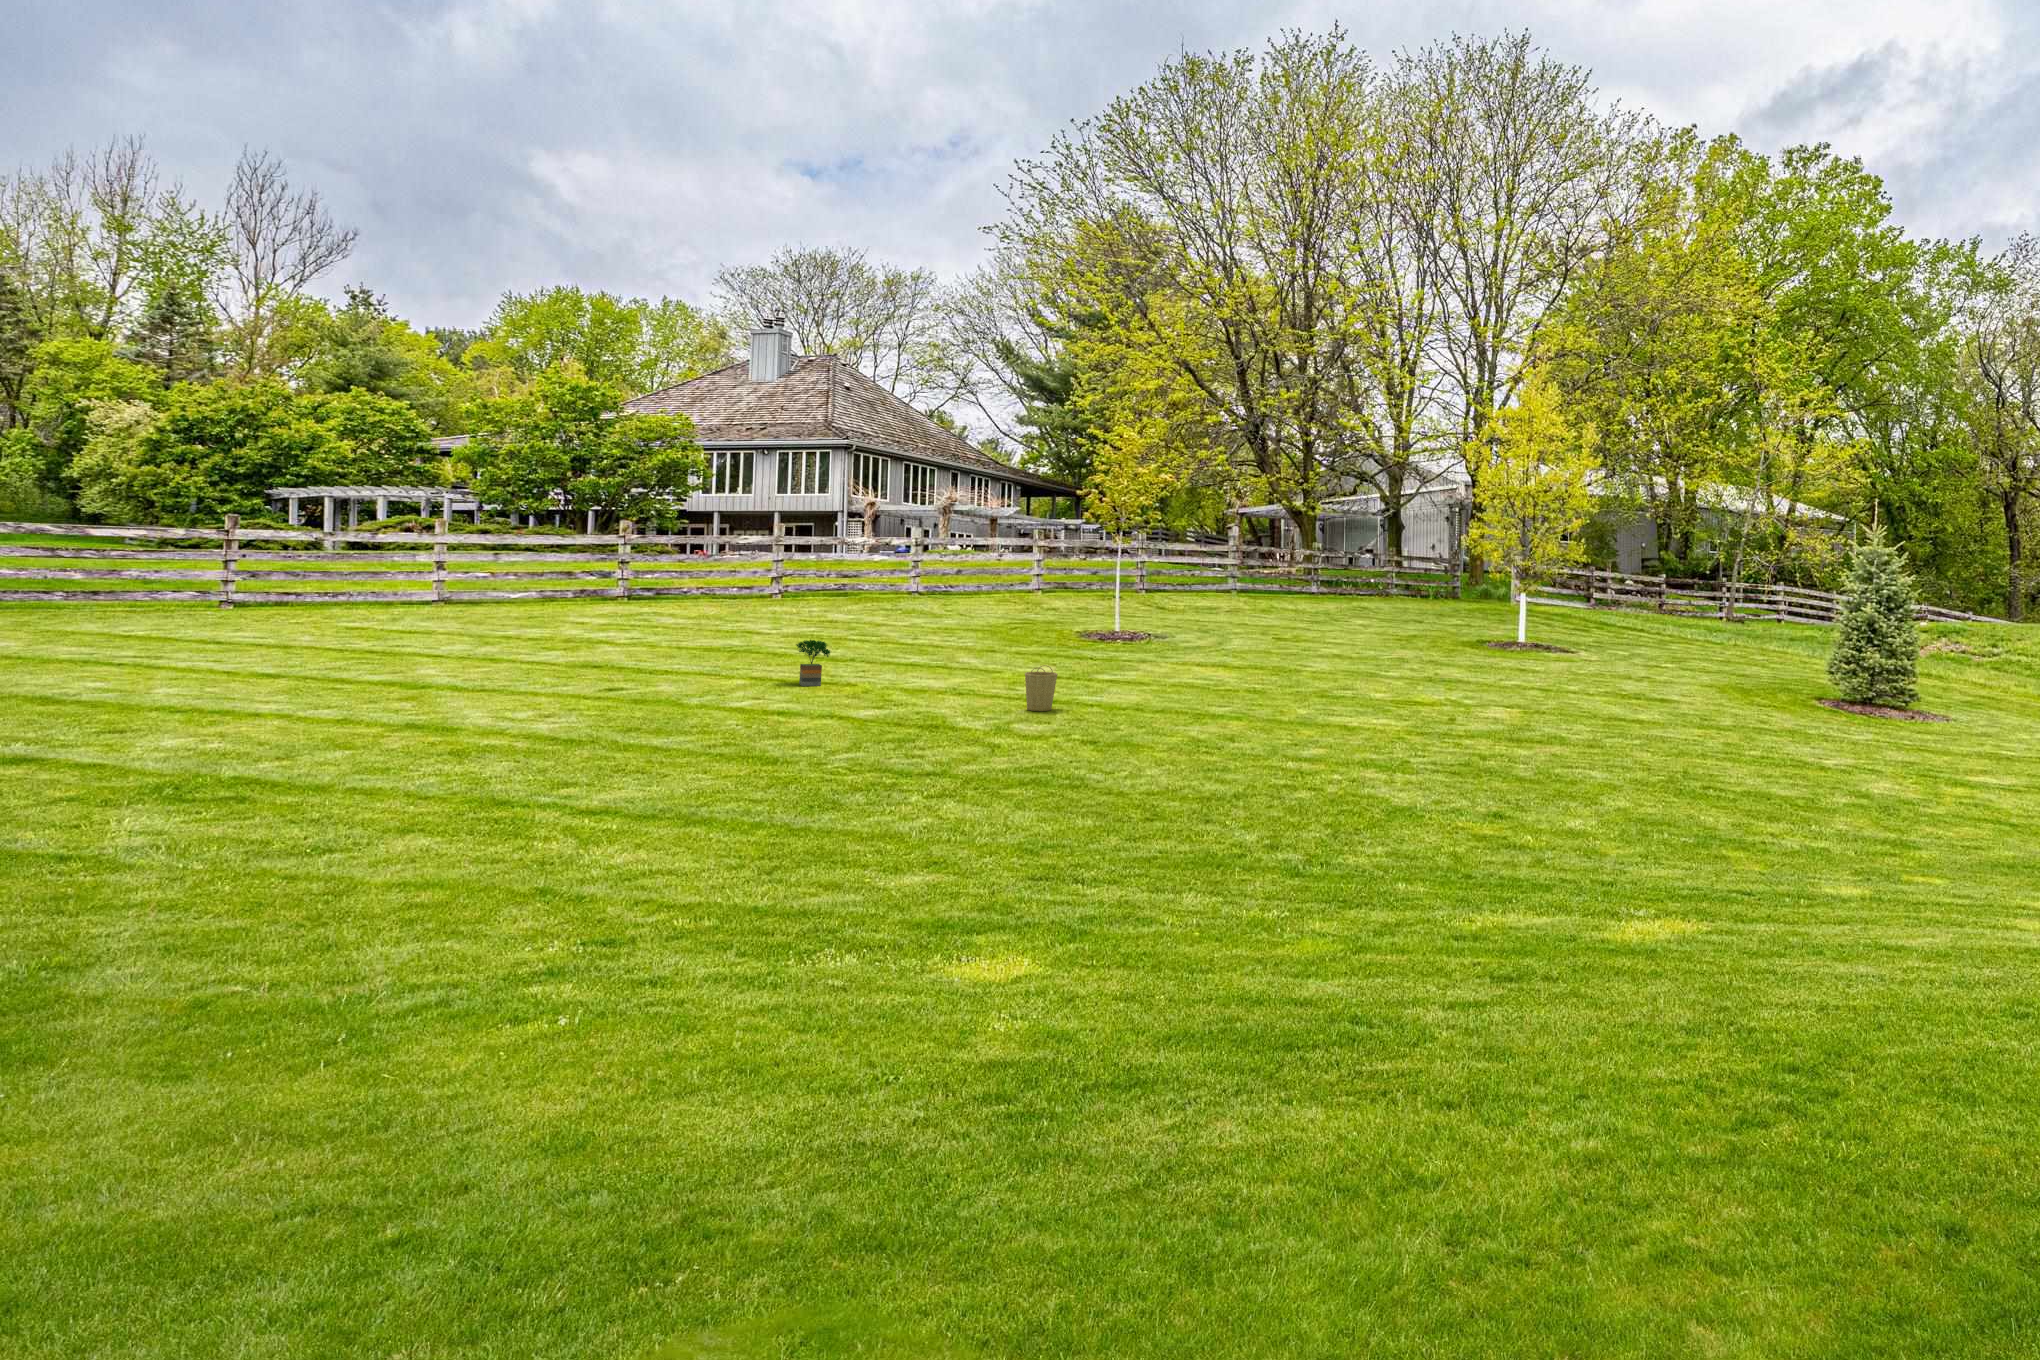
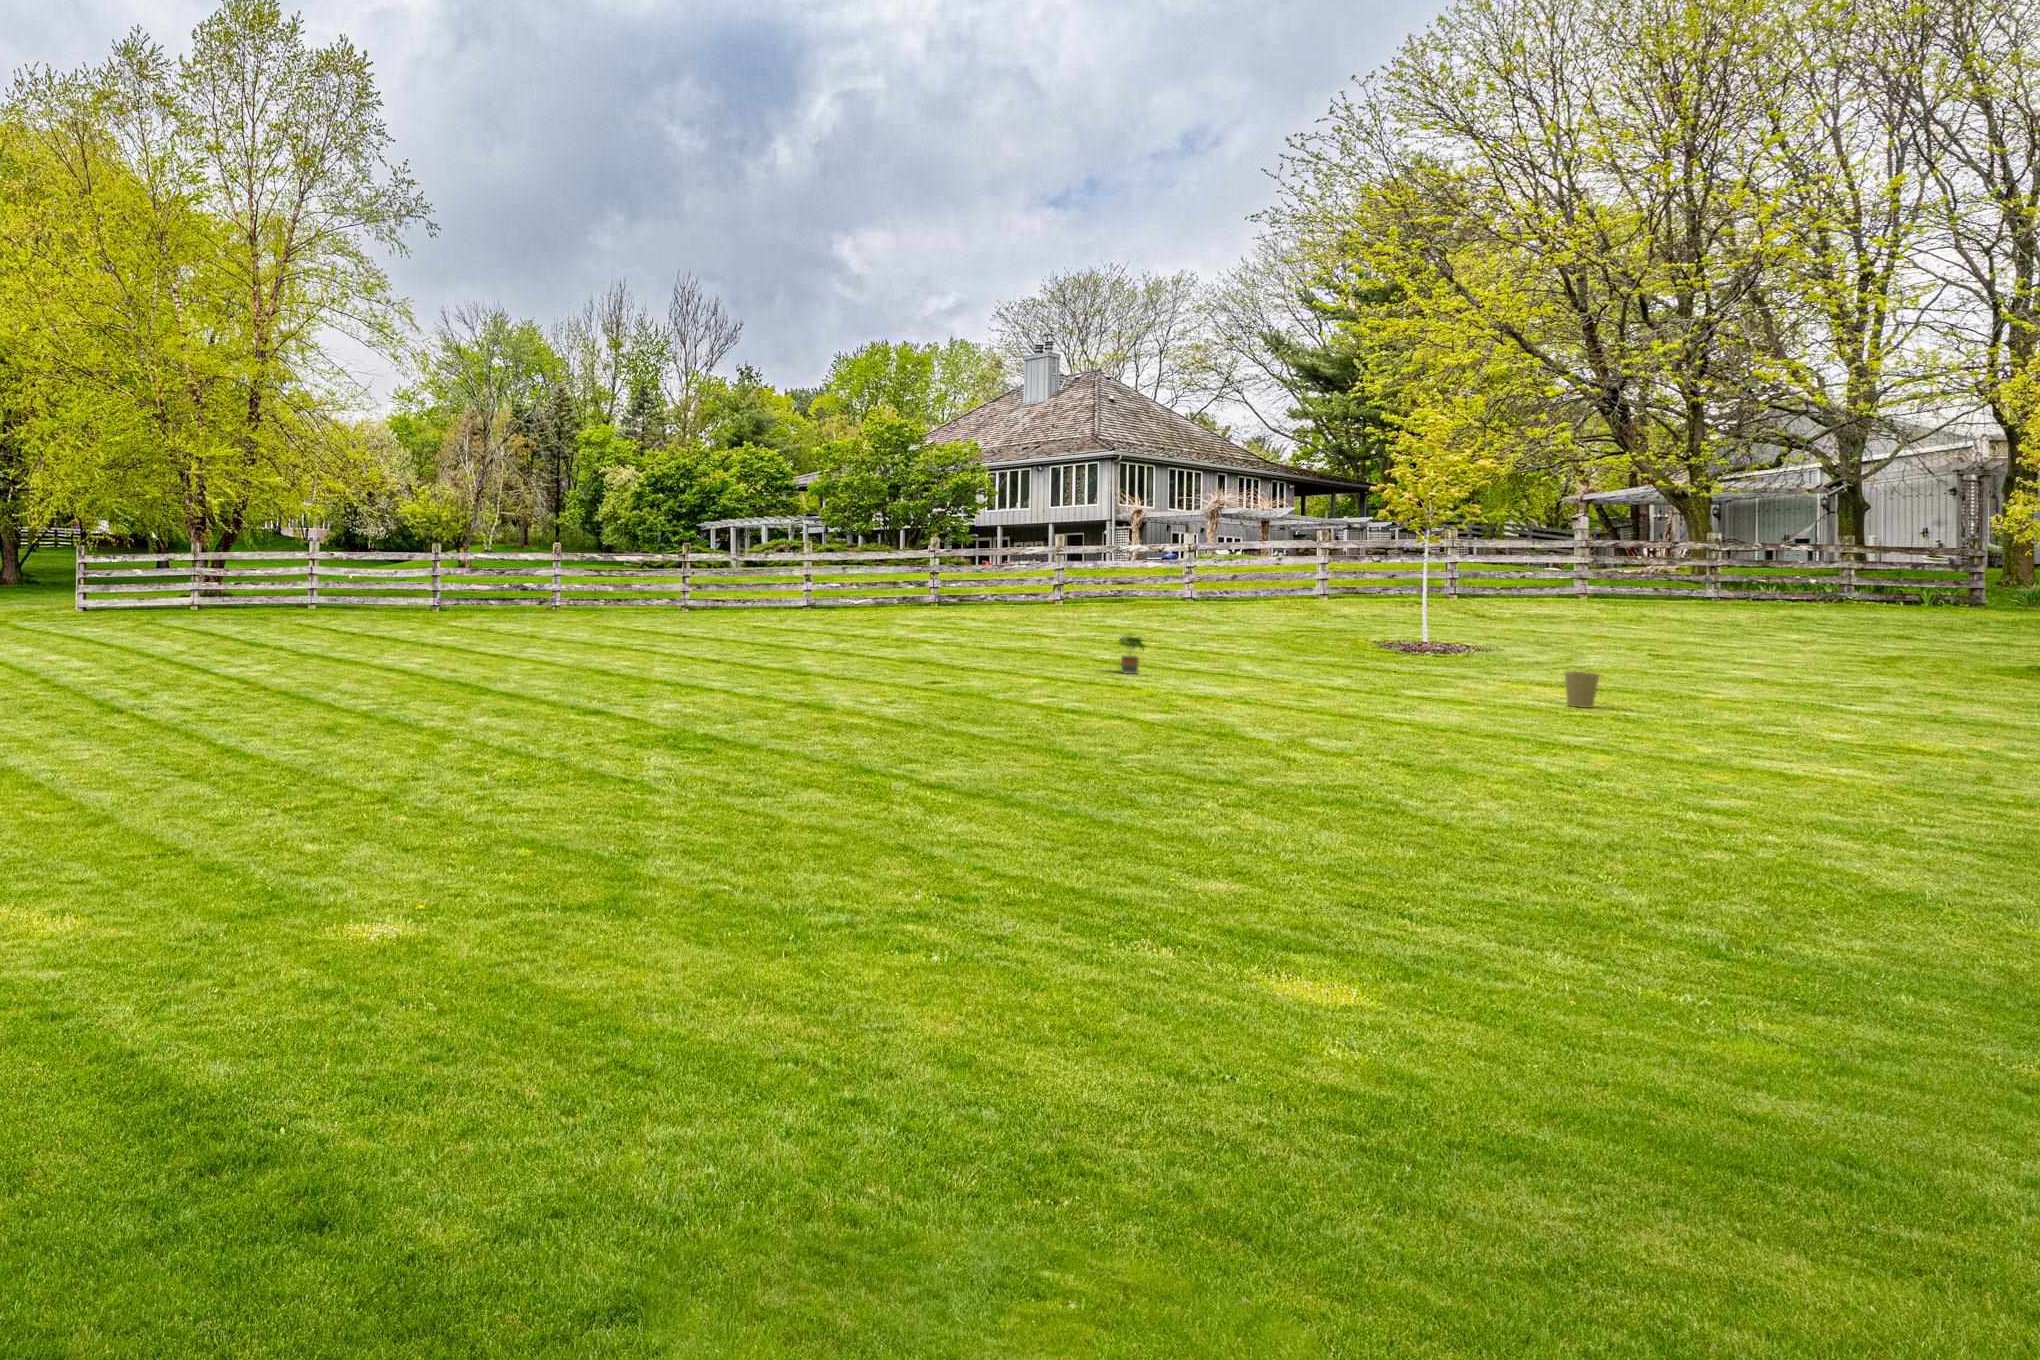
basket: present [1025,665,1058,711] -> present [1565,667,1599,708]

